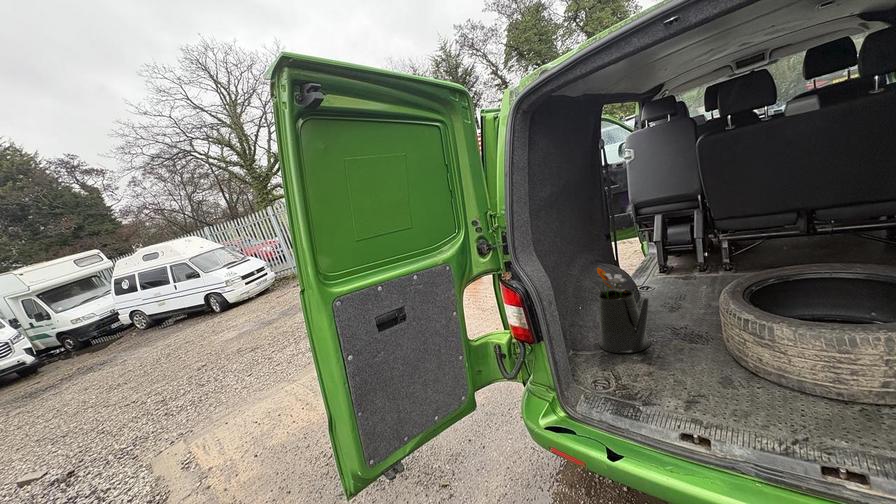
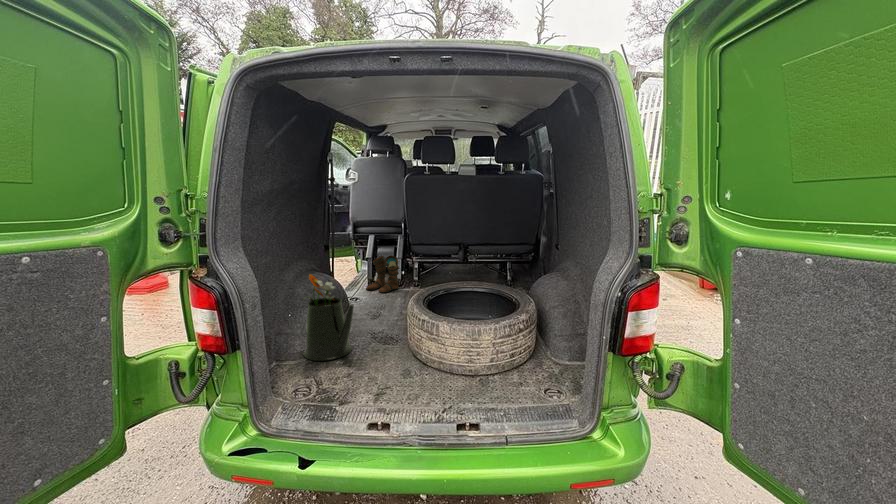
boots: none [658,237,700,279] -> present [366,255,399,293]

